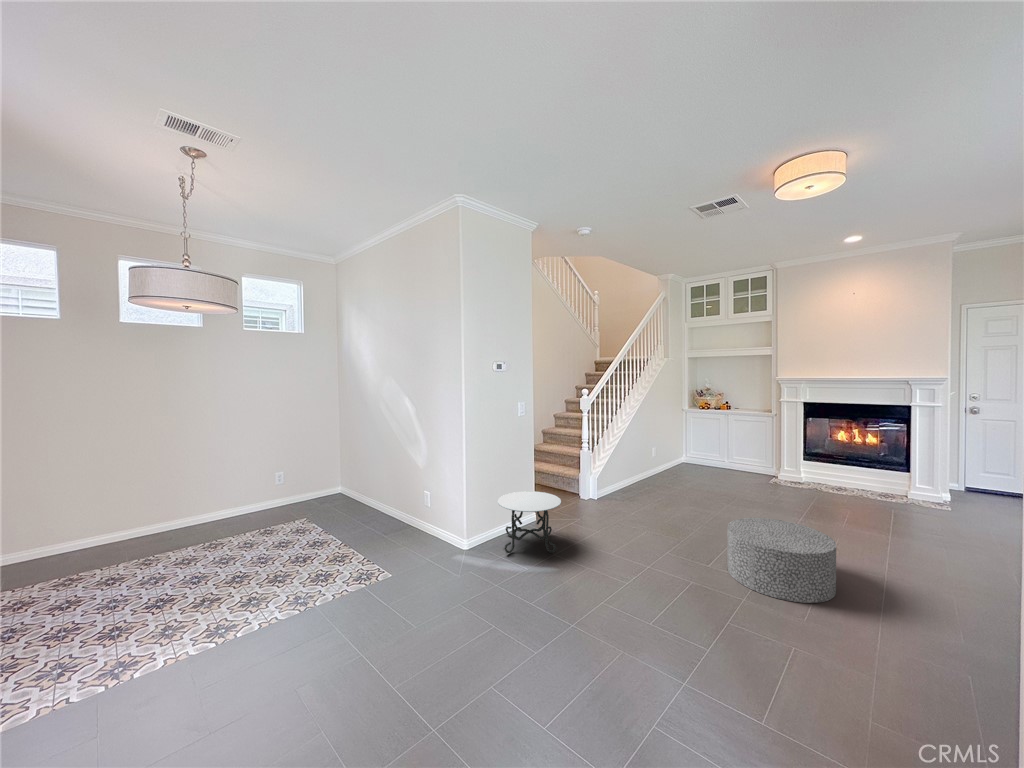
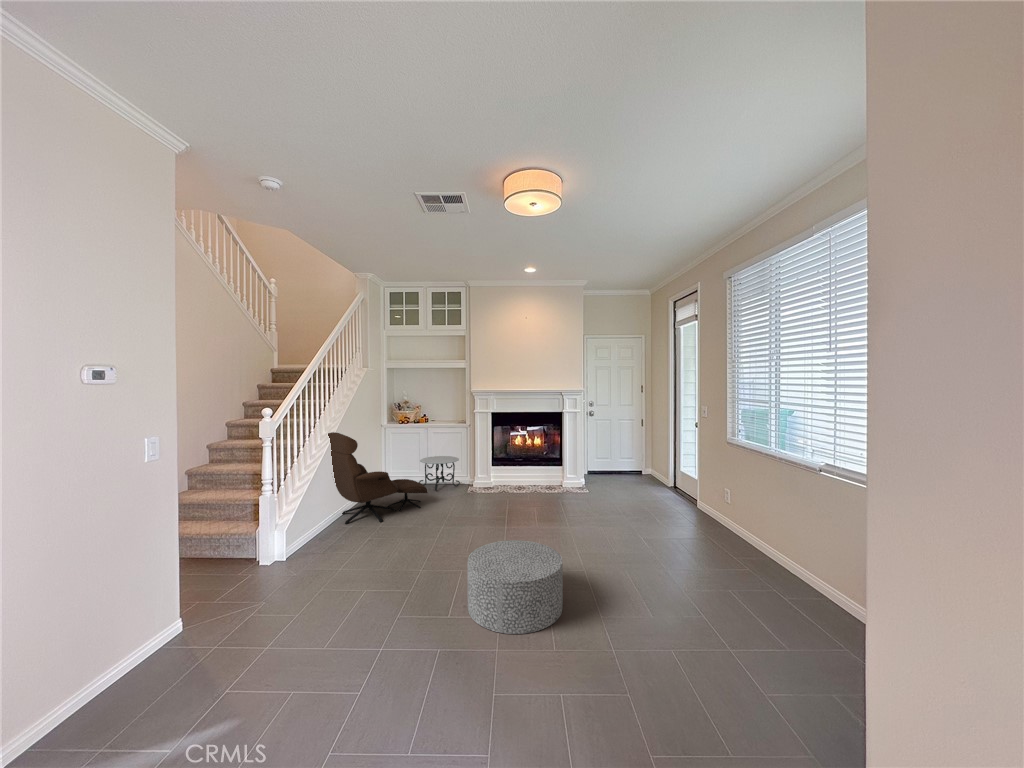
lounge chair: none [630,411,720,490] -> present [328,432,428,524]
side table: present [498,491,561,553] -> present [419,456,460,491]

